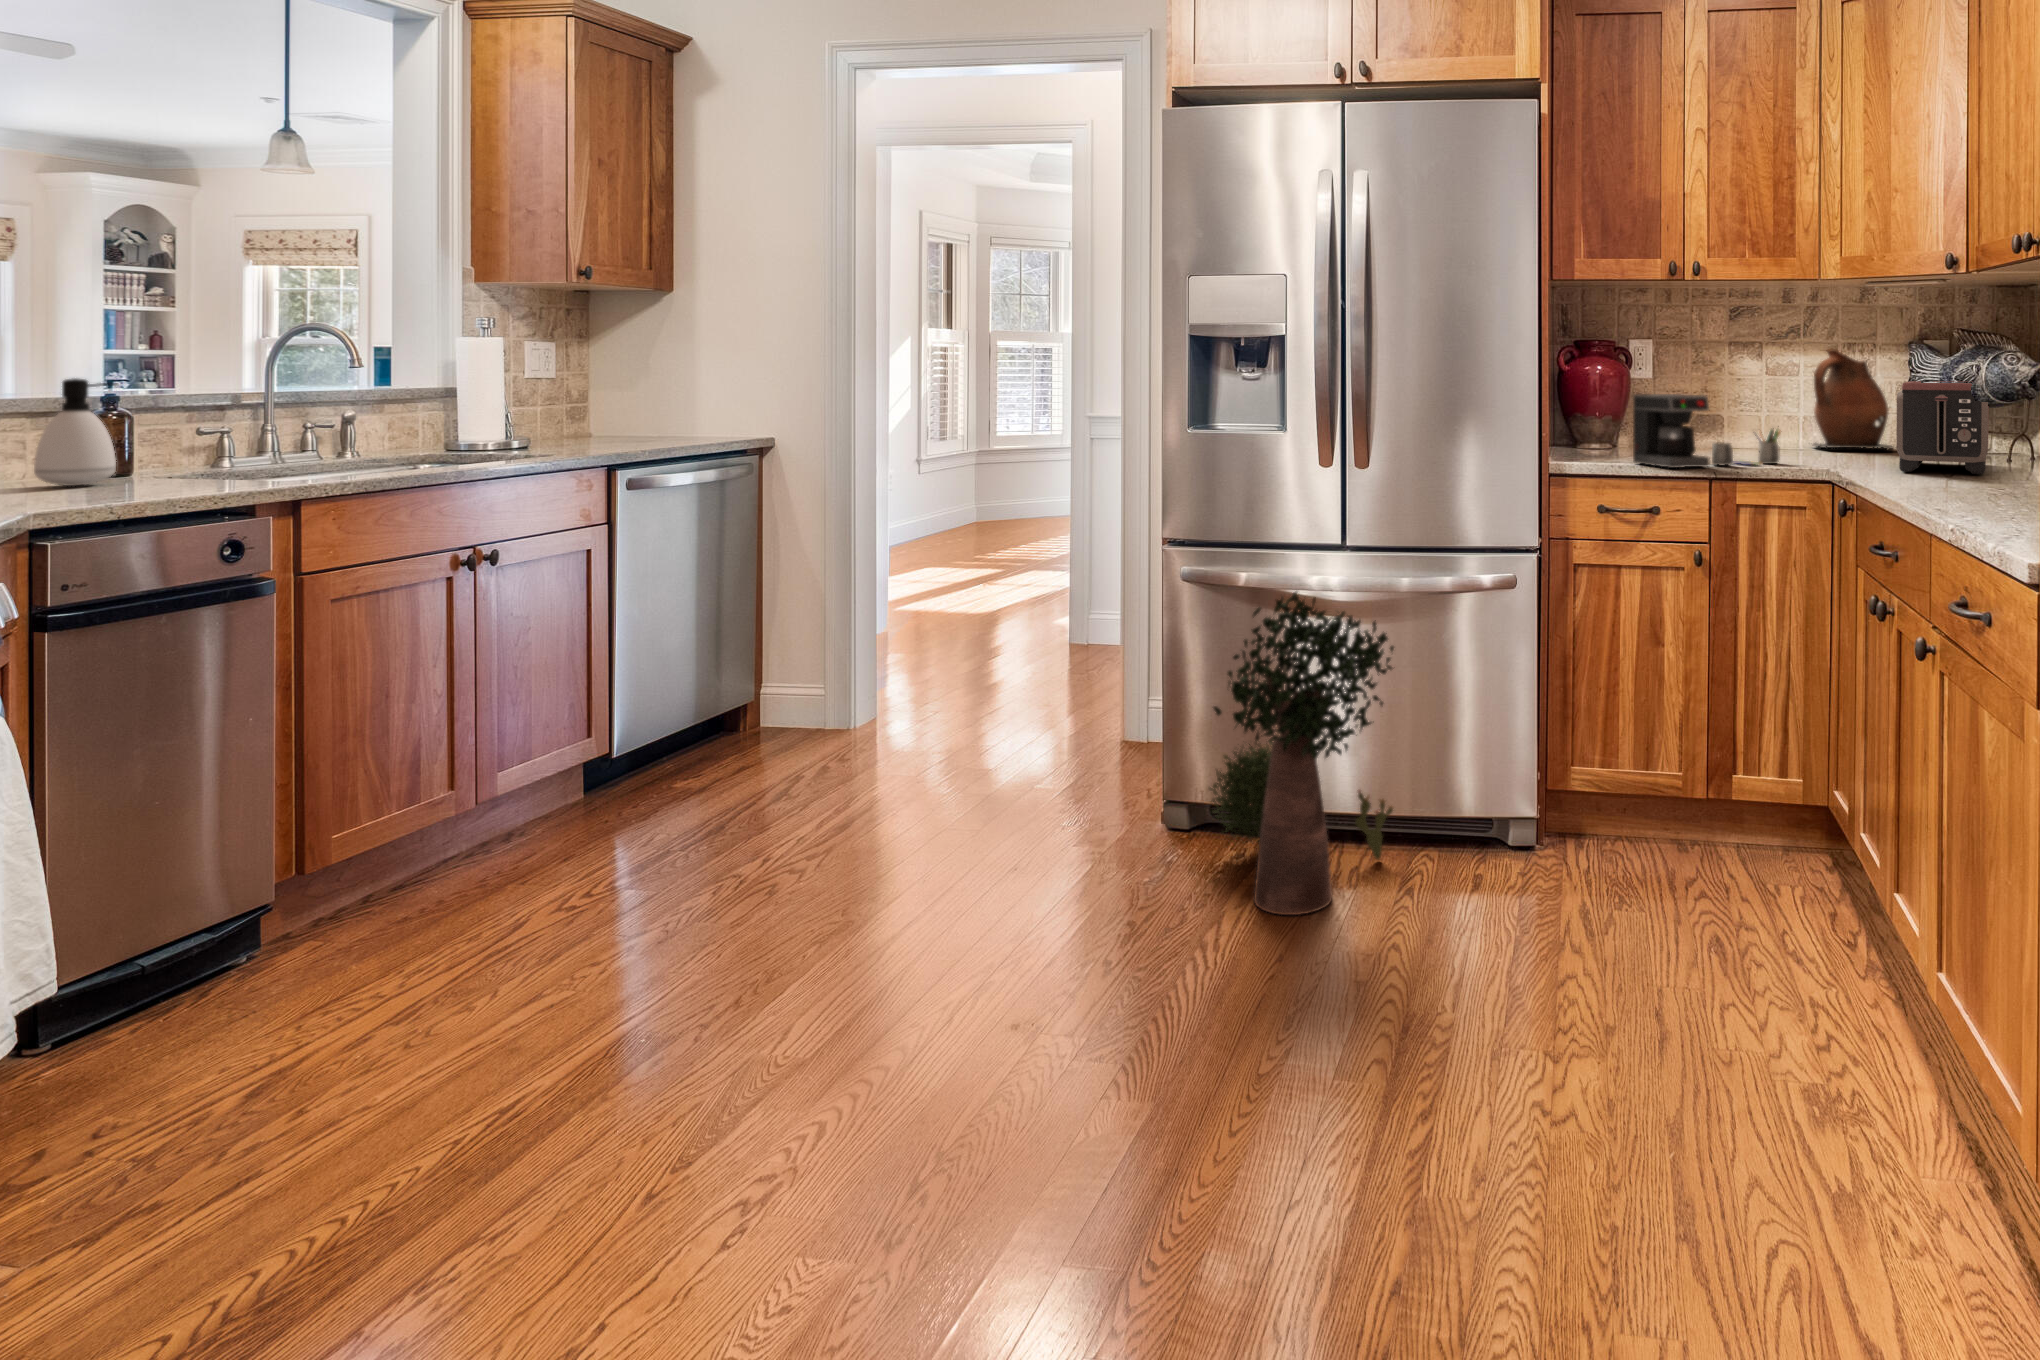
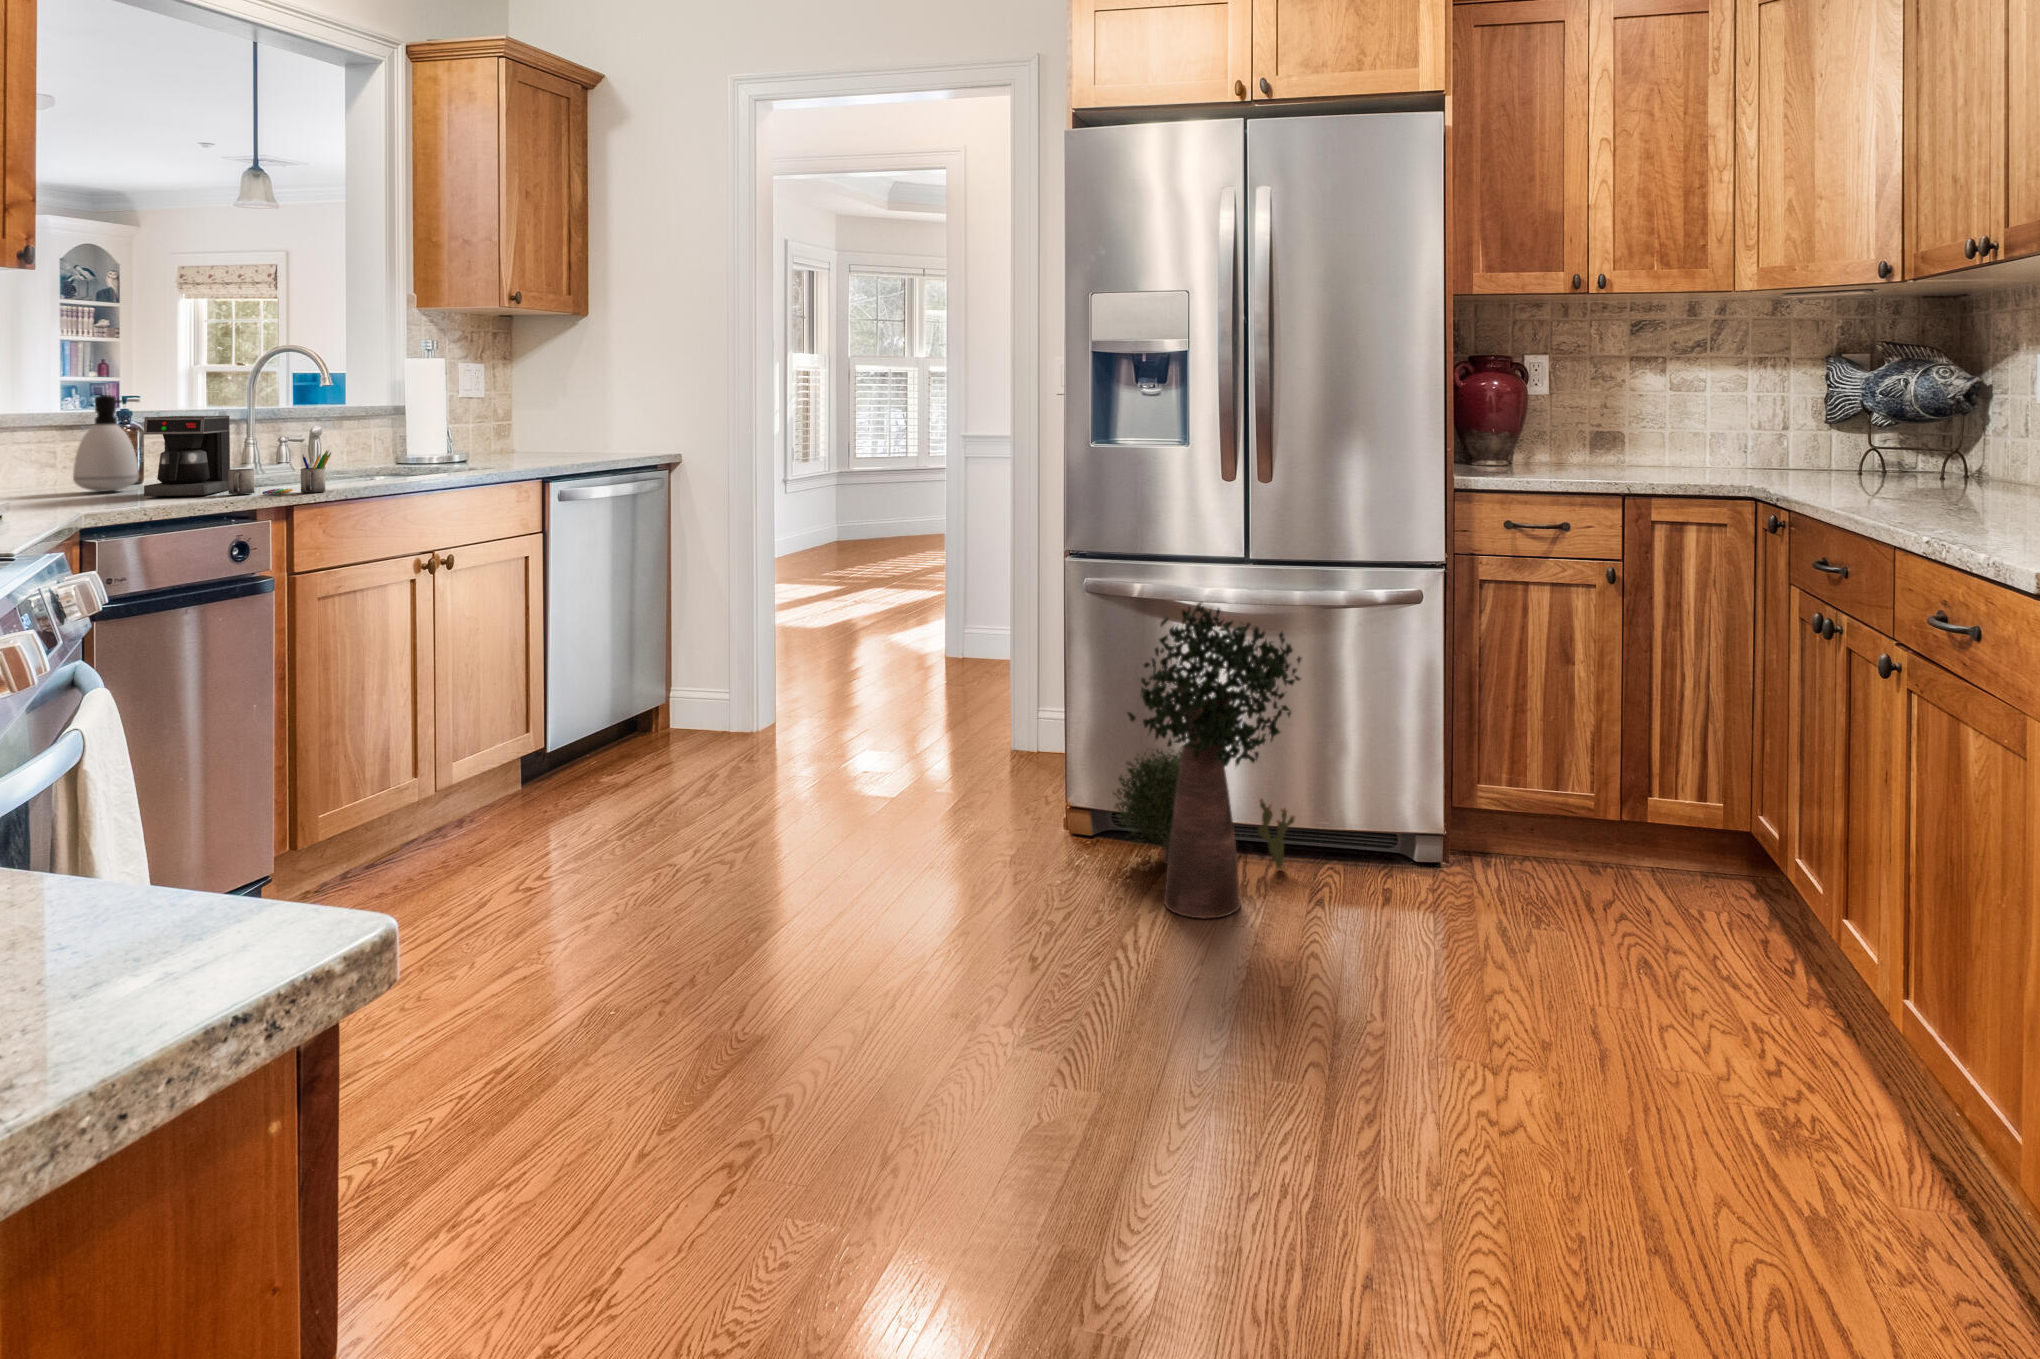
ceramic pitcher: present [1814,349,1894,449] -> none [1707,364,1806,468]
toaster: present [1896,381,1989,474] -> none [1820,396,1922,490]
coffee maker: present [1633,394,1780,468] -> present [144,416,331,496]

